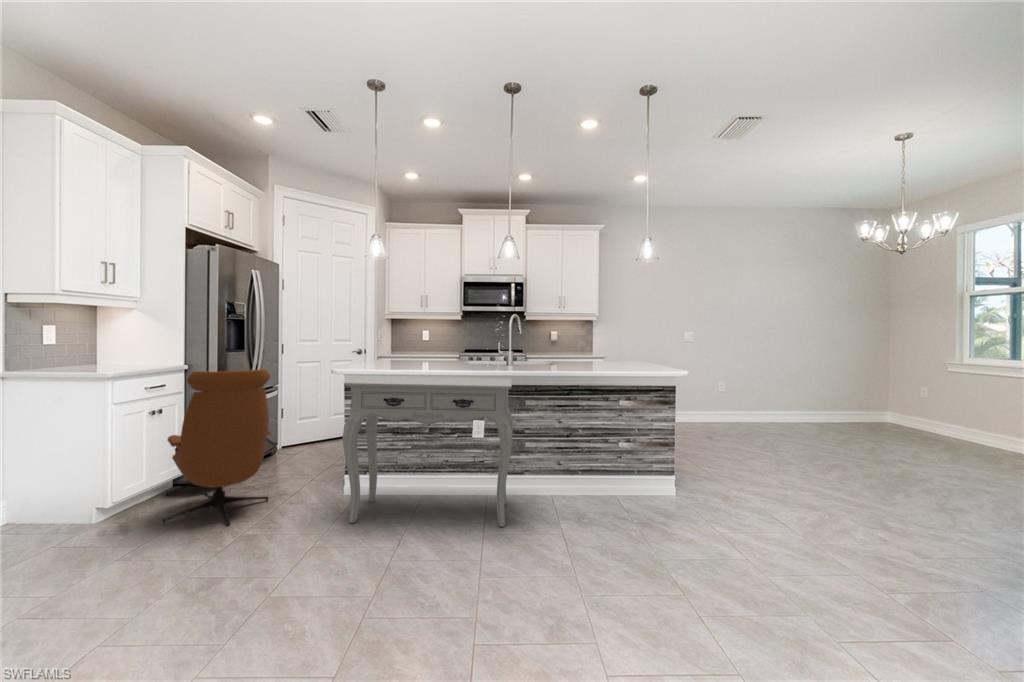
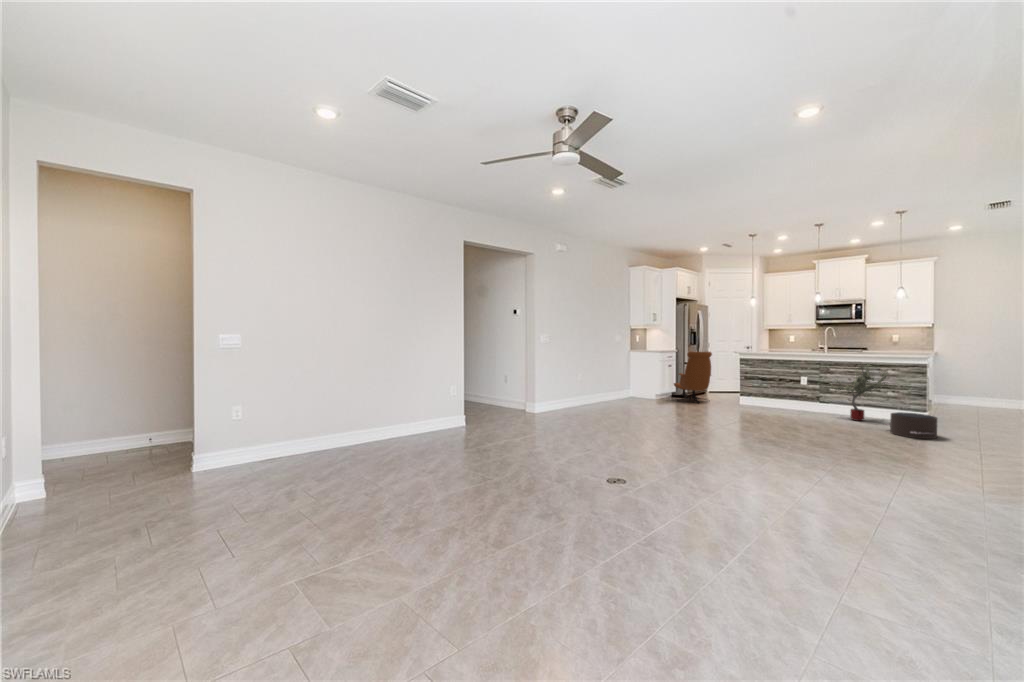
console table: present [343,376,513,527] -> none [739,356,821,417]
potted tree: none [535,389,639,517] -> present [831,364,888,421]
pouf: none [667,503,788,585] -> present [886,412,937,439]

